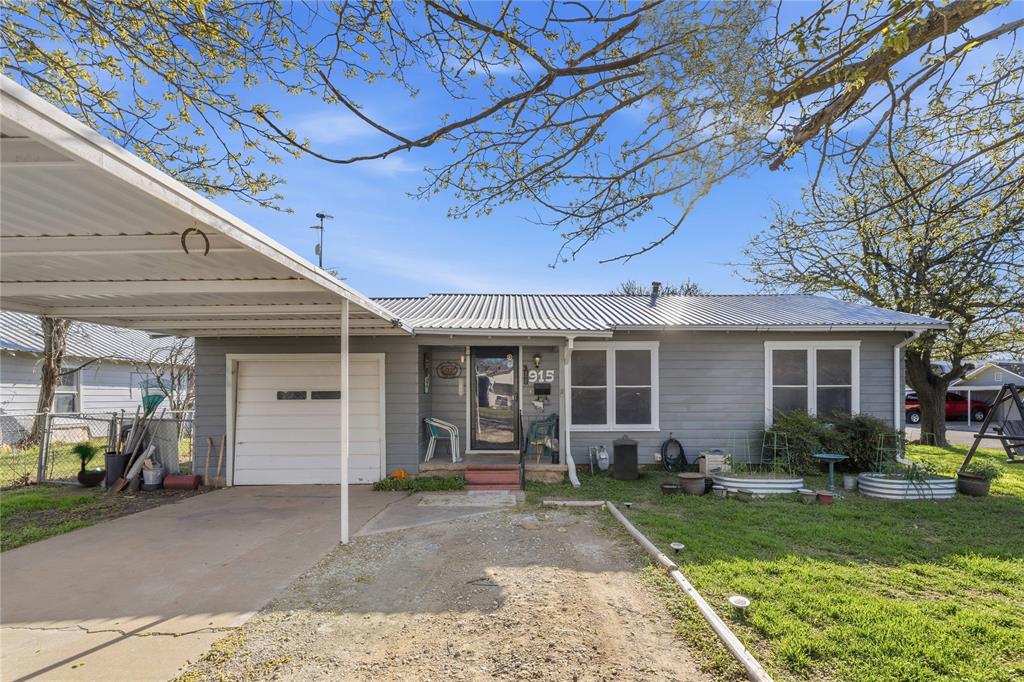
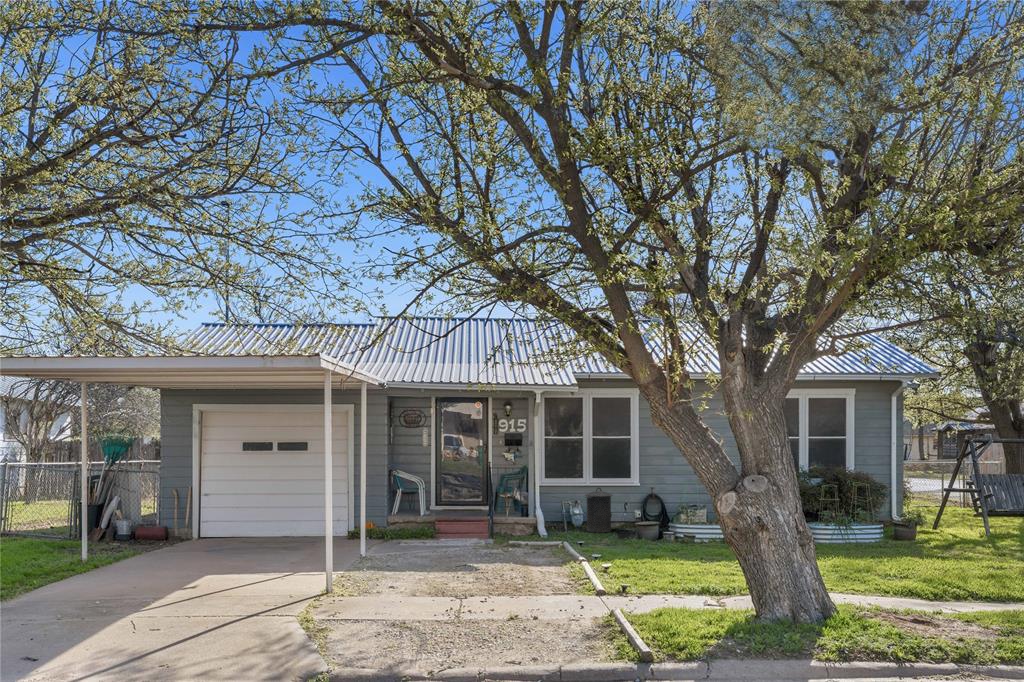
potted tree: present [71,442,106,486] -> none [41,489,72,537]

